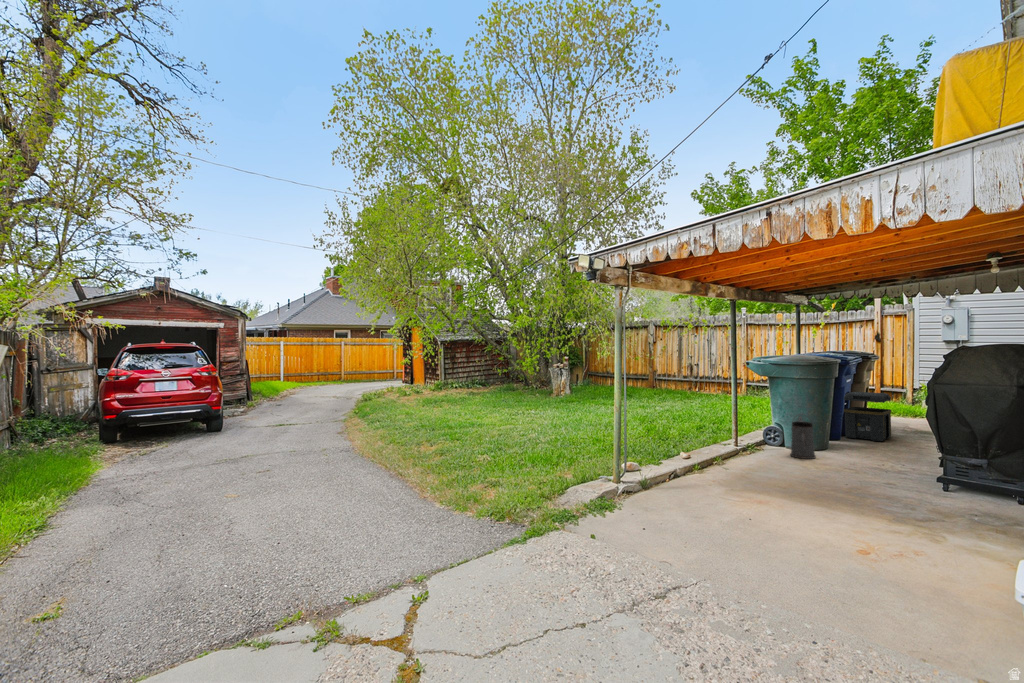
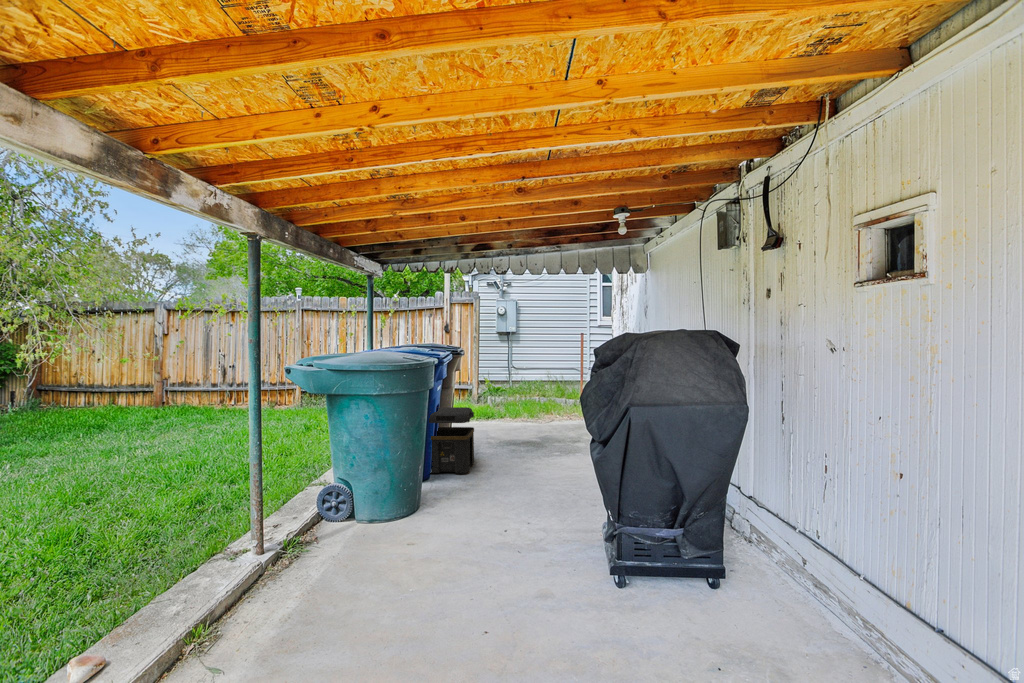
watering can: present [790,416,816,459] -> none [362,467,399,547]

